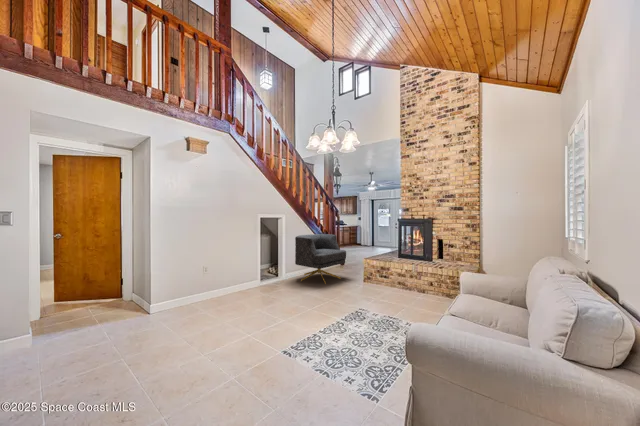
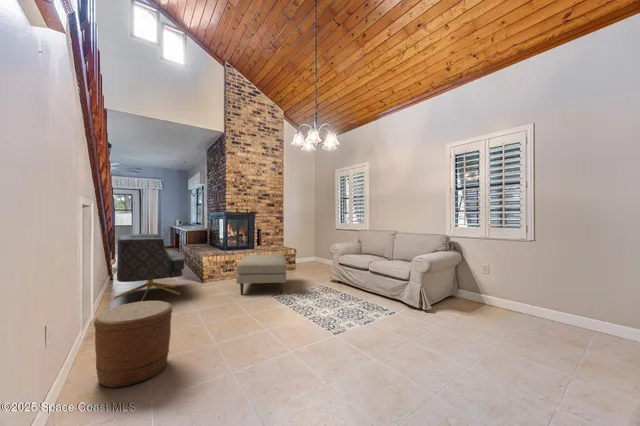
ottoman: none [340,264,414,311] -> present [236,254,286,295]
woven basket: none [195,269,230,308] -> present [94,301,172,388]

